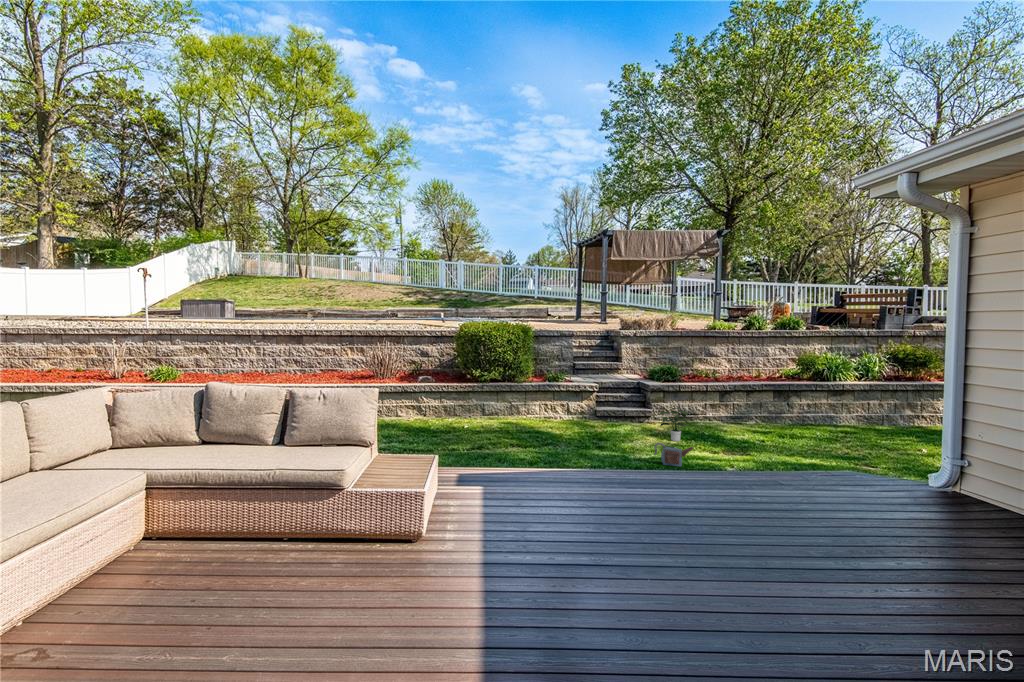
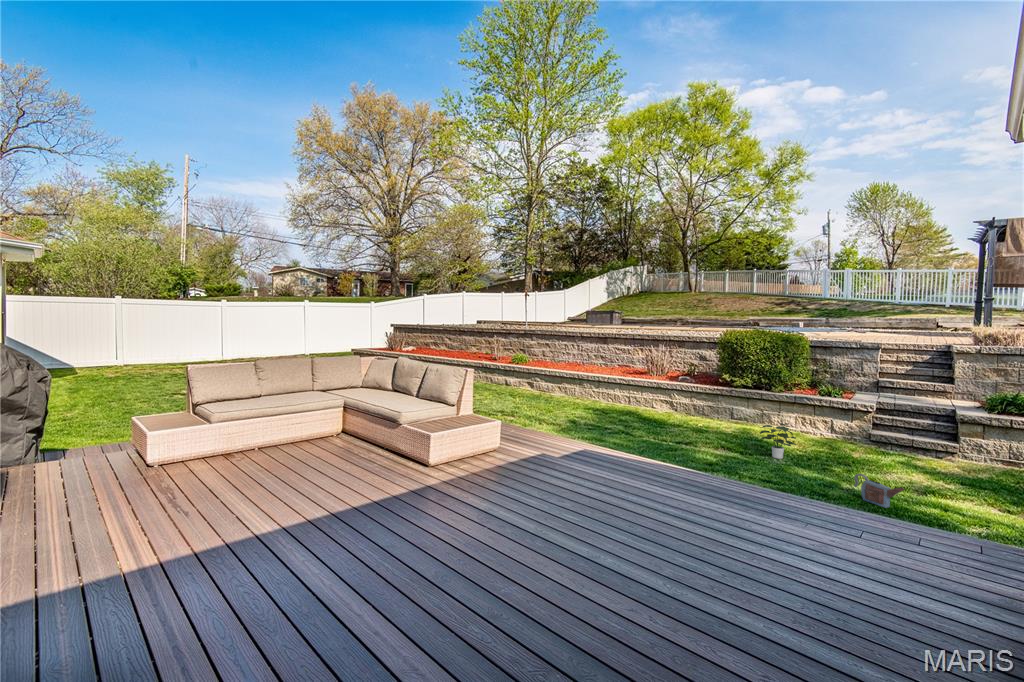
potted plant: present [659,408,688,441] -> present [760,423,796,459]

